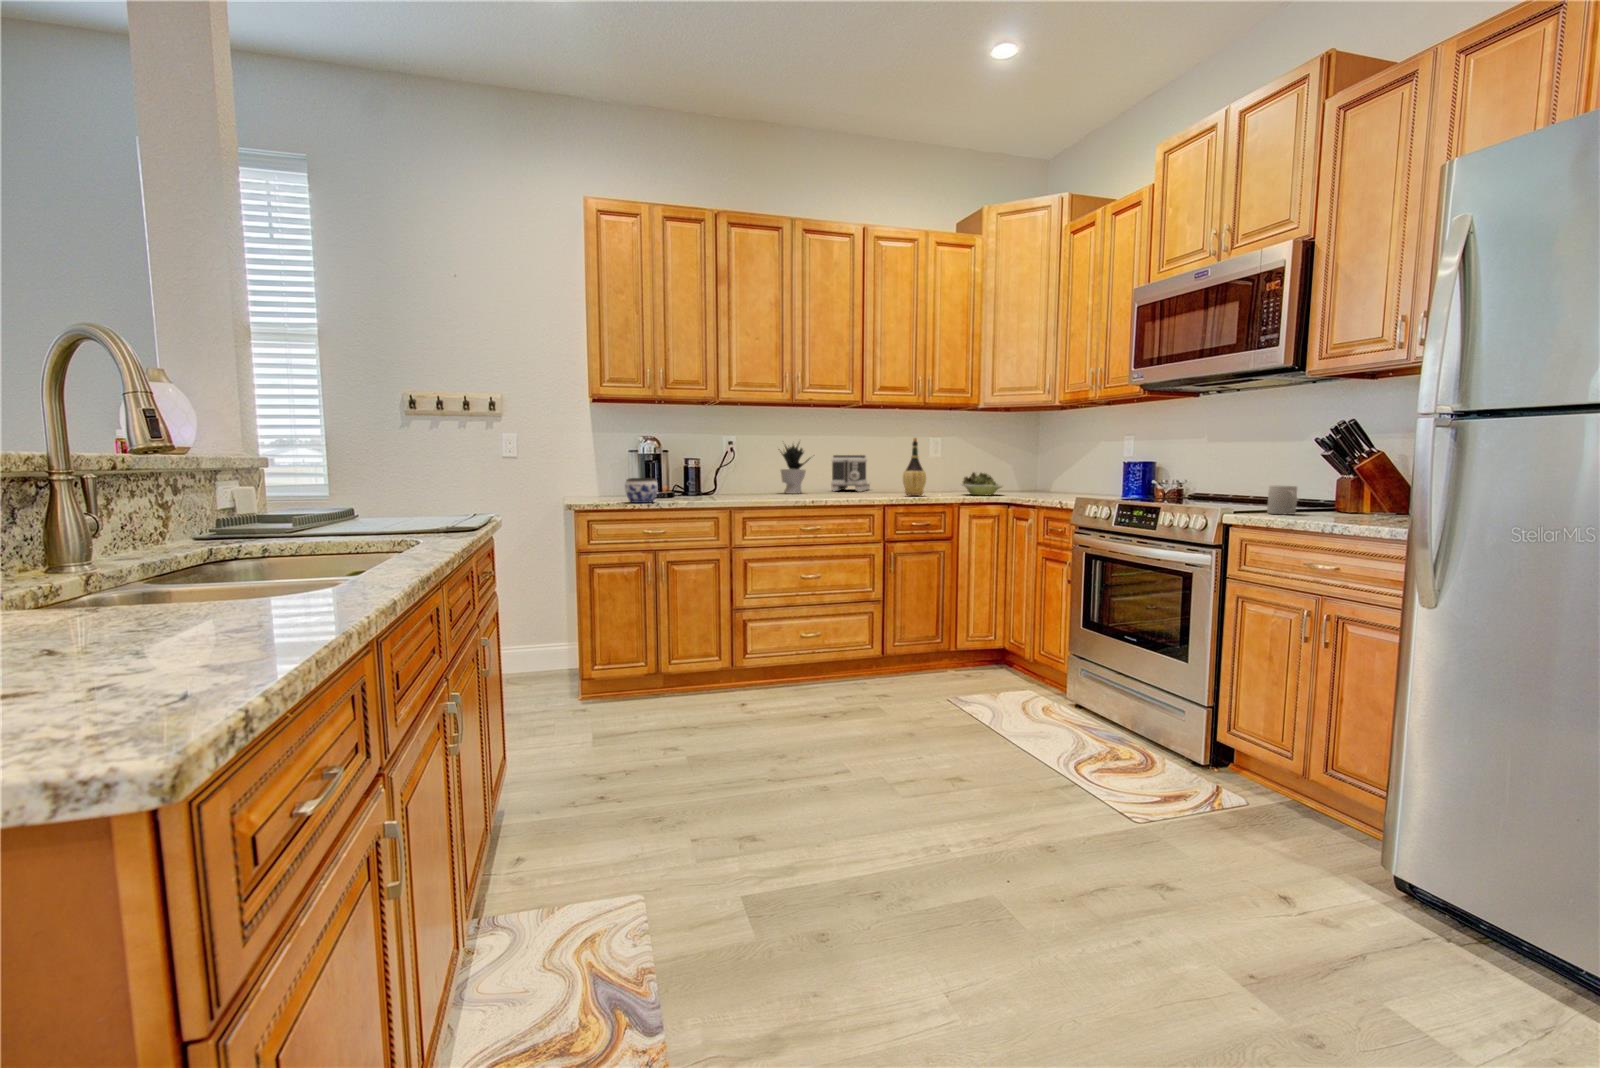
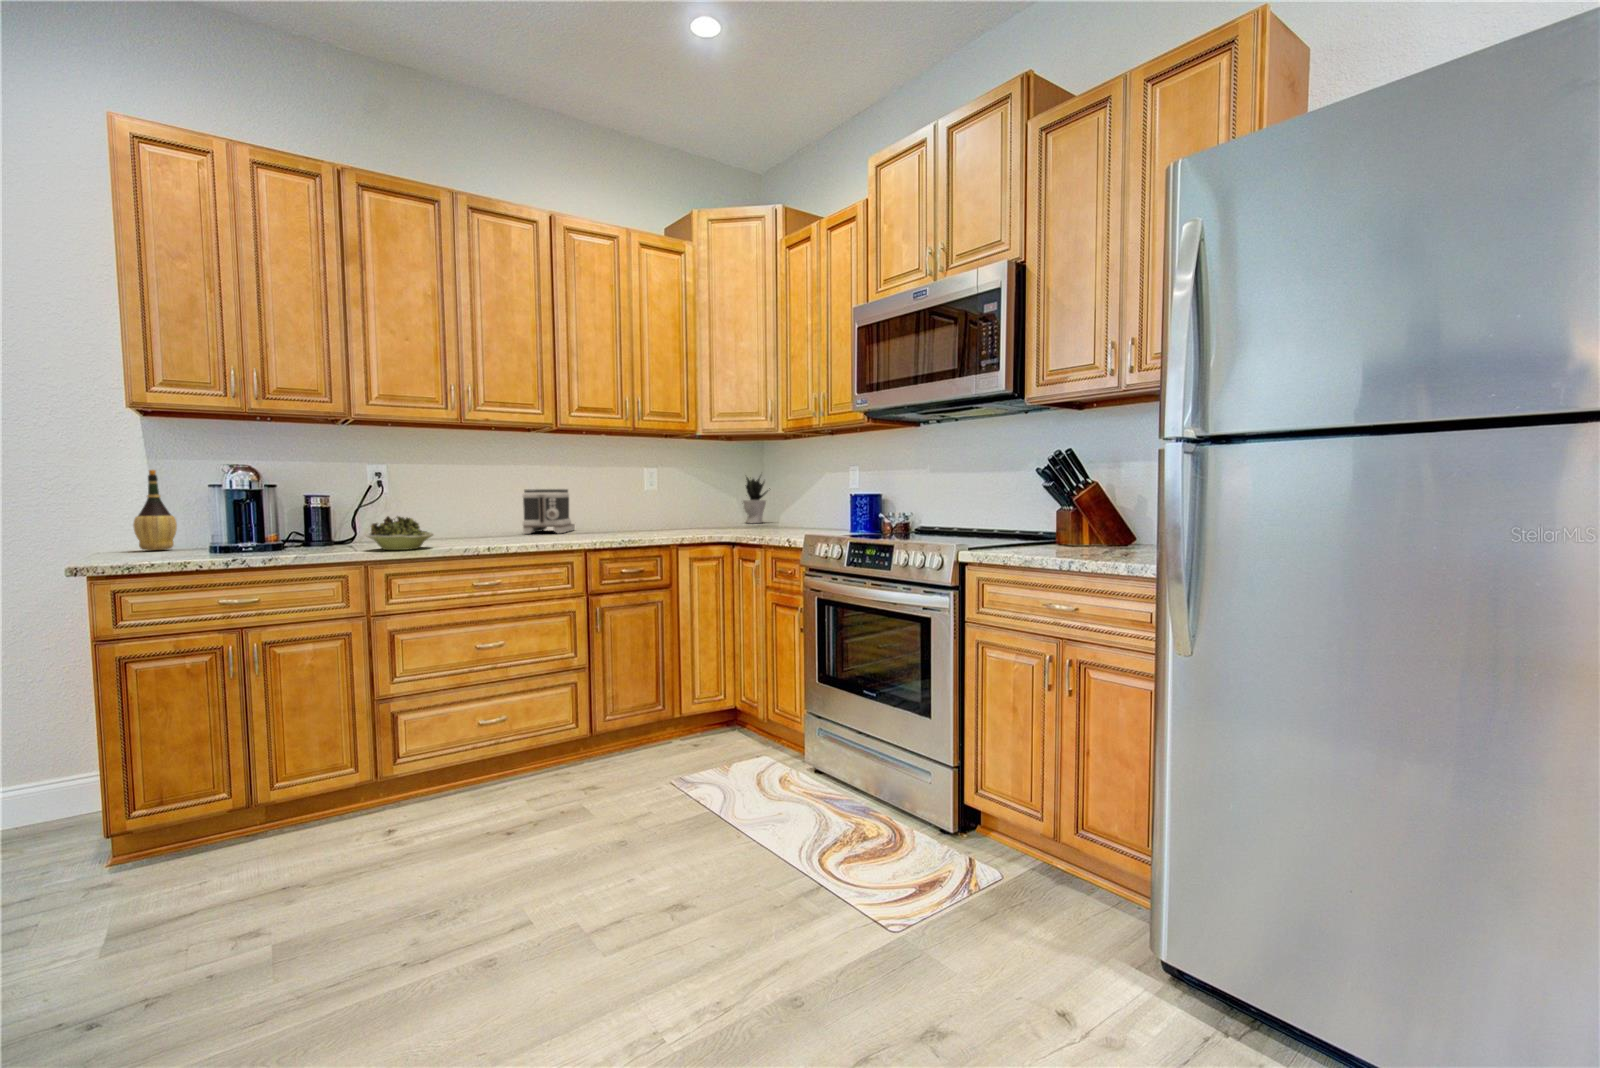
wine bottle: present [903,438,926,496] -> present [133,470,177,550]
potted plant: present [779,444,810,494] -> present [743,477,770,523]
bowl: present [962,472,1003,495] -> present [366,516,433,550]
jar: present [625,478,658,503] -> none [177,525,239,562]
mug: present [1267,486,1297,515] -> none [999,519,1027,549]

